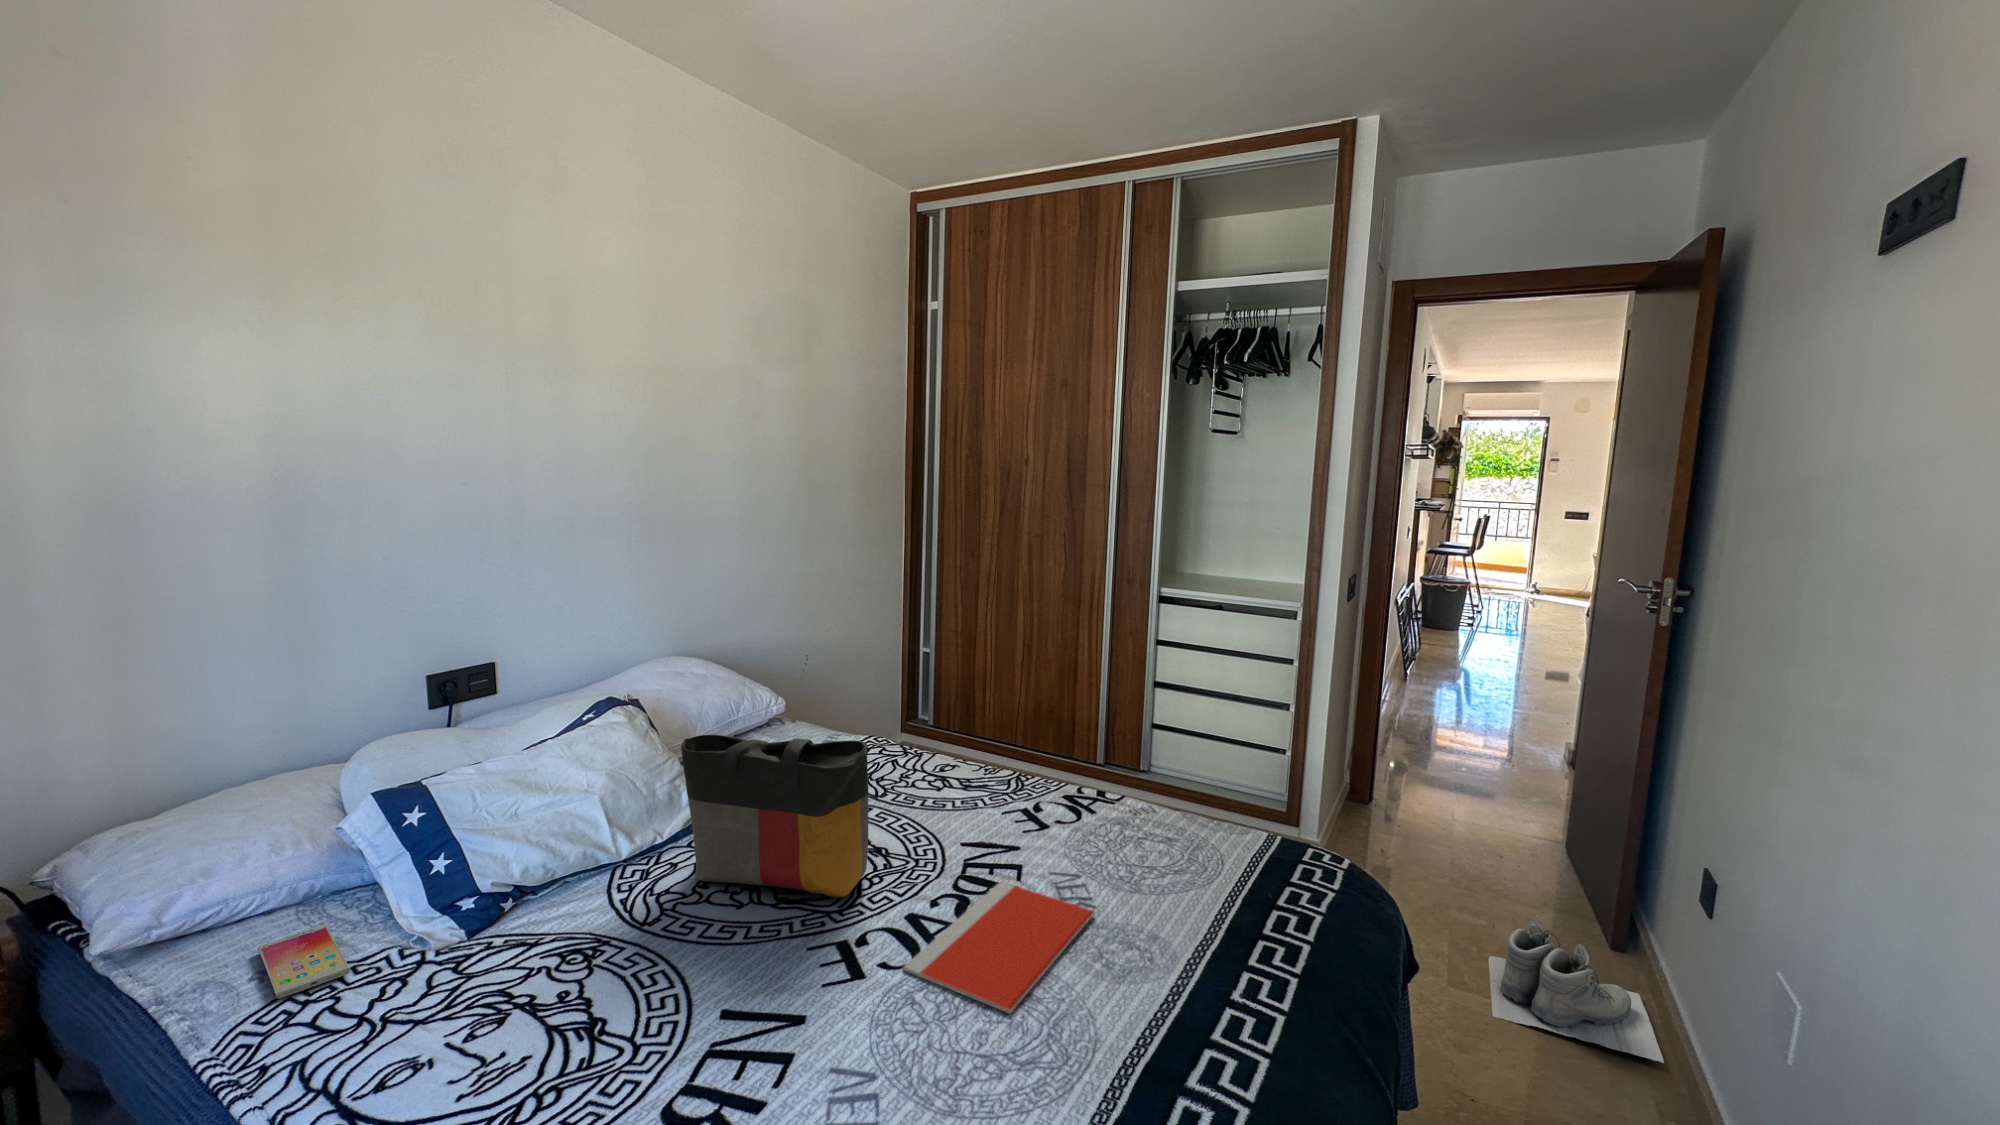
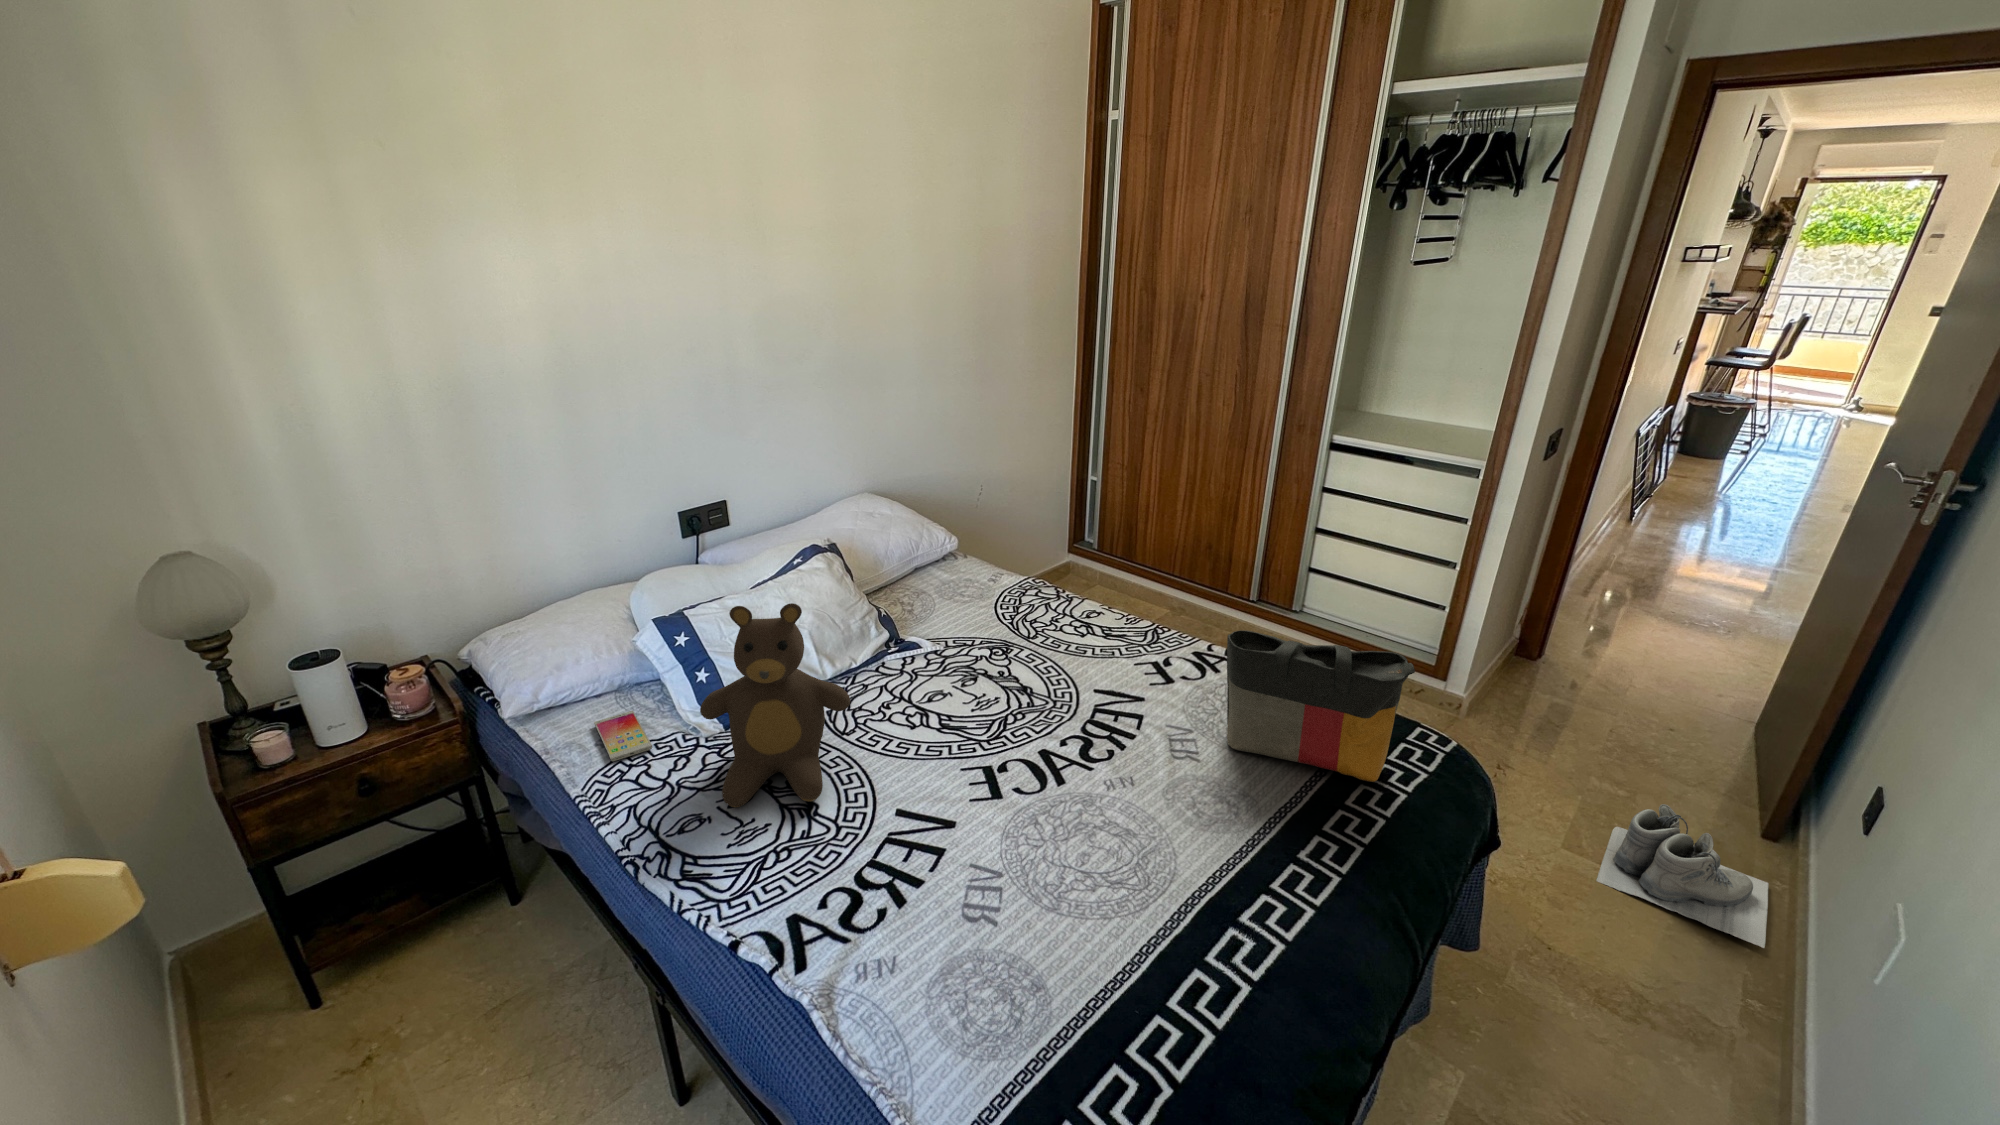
teddy bear: none [432,734,657,1039] -> present [700,603,850,807]
tote bag: present [681,735,868,898] -> present [1227,630,1415,782]
notebook: present [903,882,1095,1013] -> none [1032,730,1197,842]

